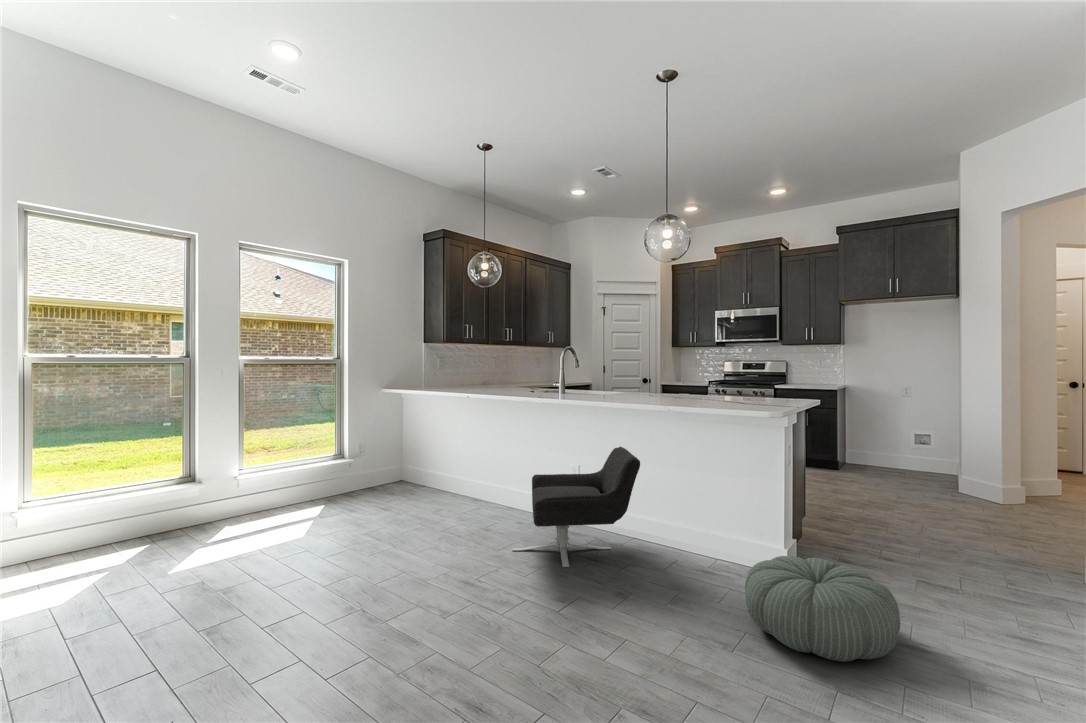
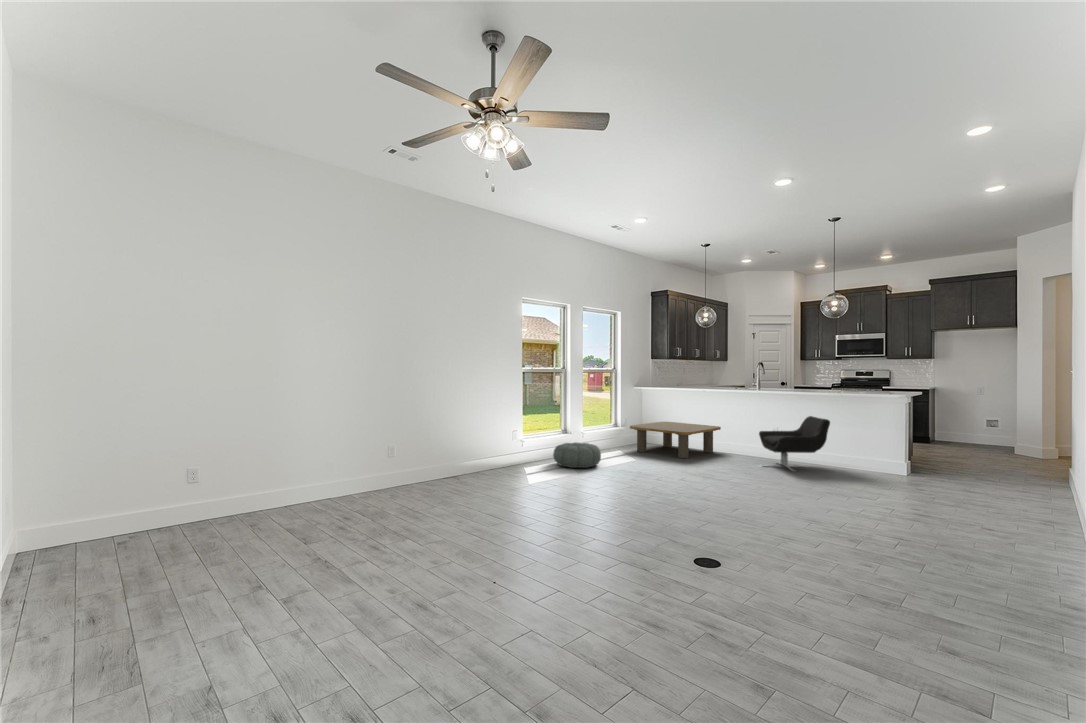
coffee table: none [332,448,495,527] -> present [630,422,721,458]
pouf: present [745,556,900,662] -> present [553,443,601,468]

